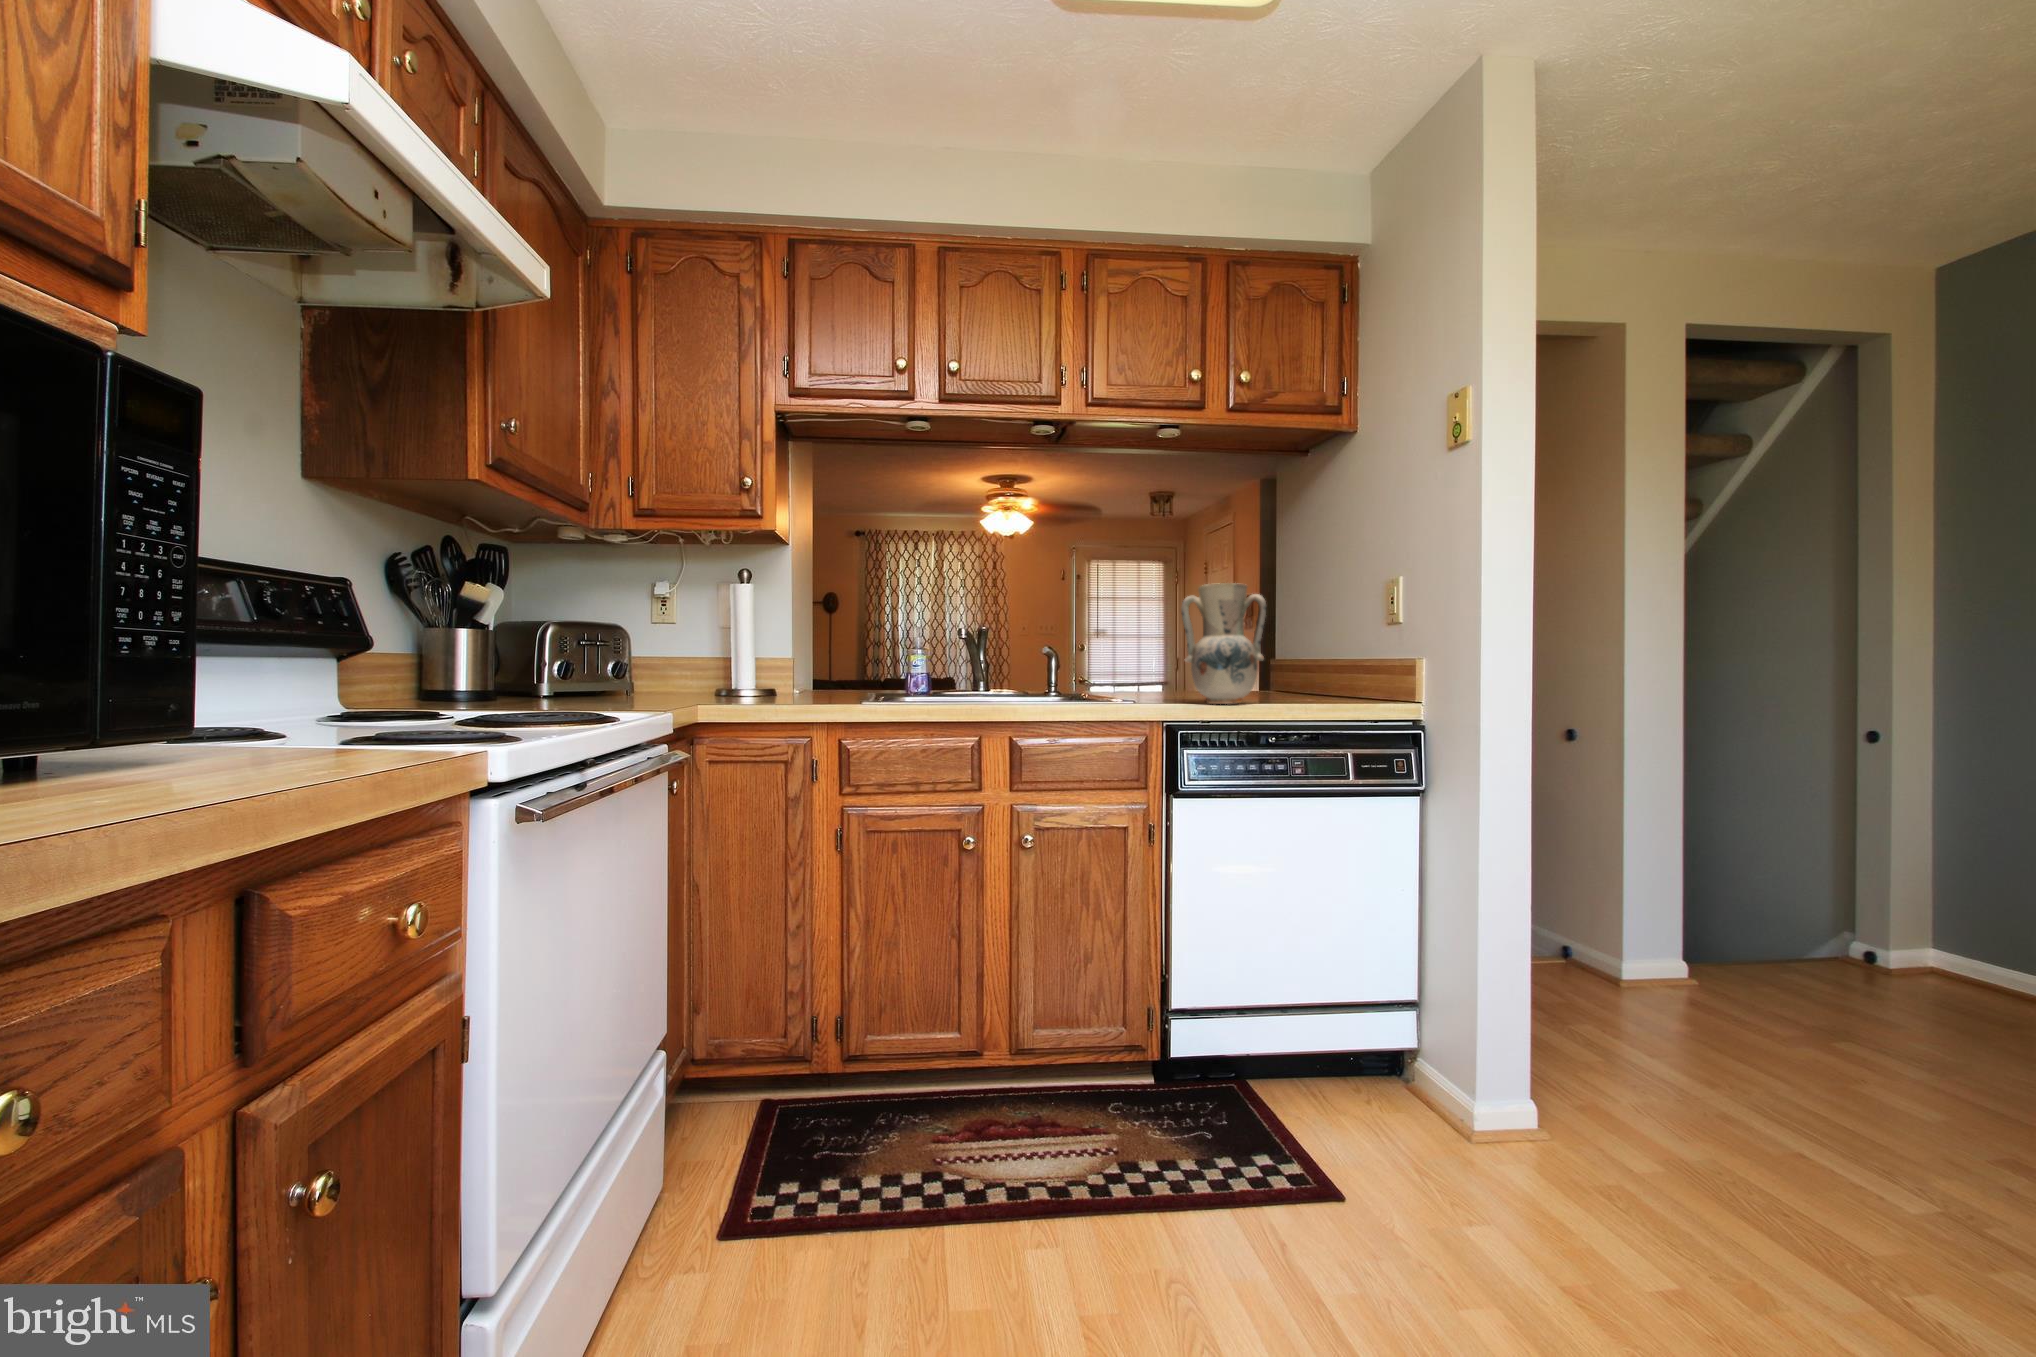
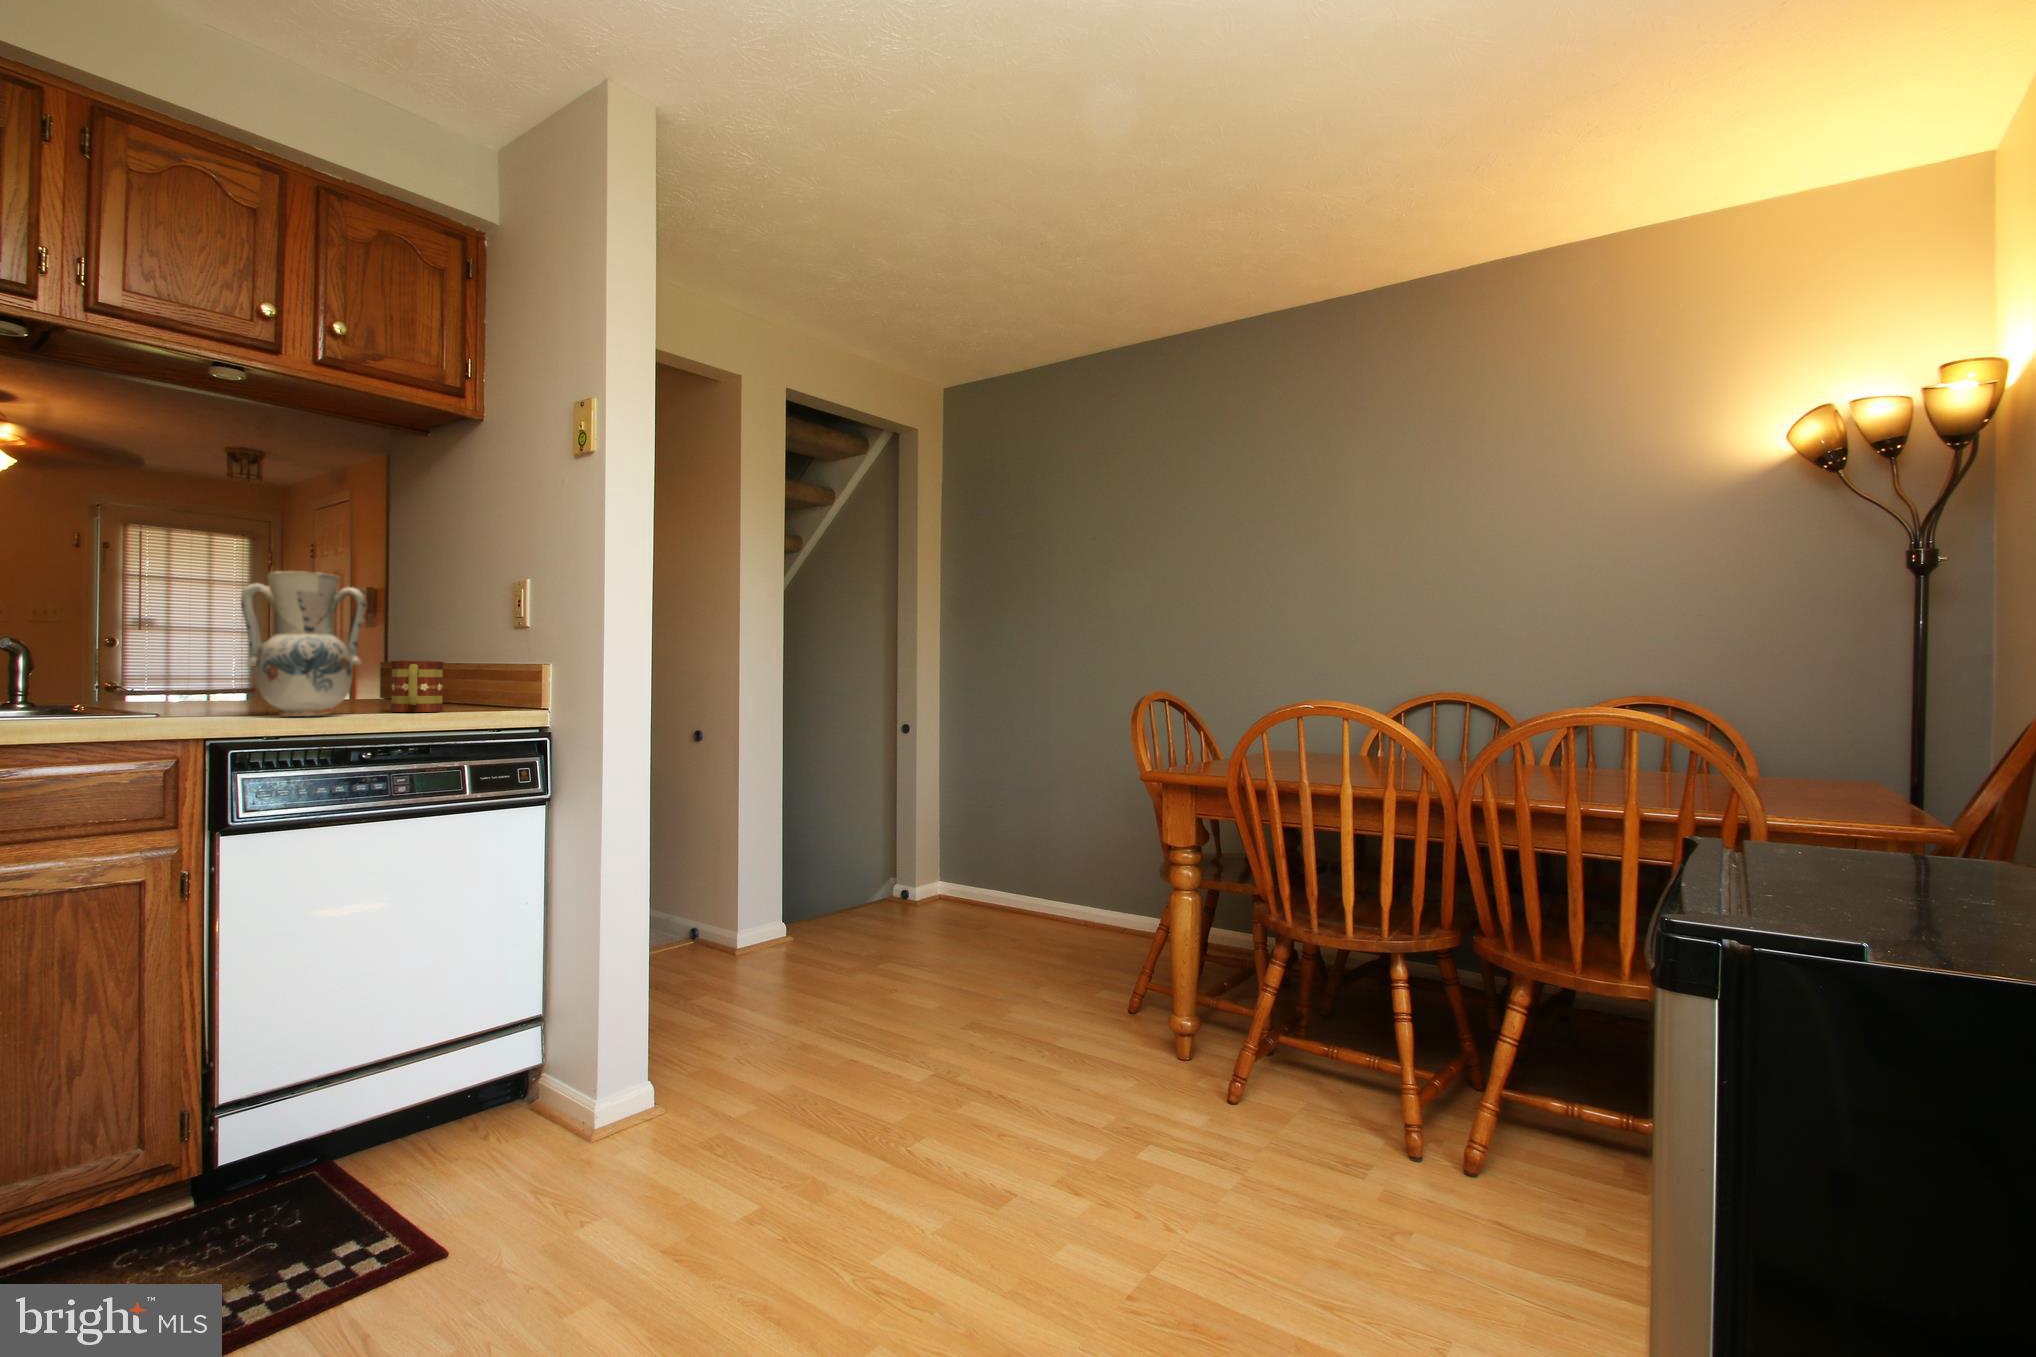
mug: none [1282,657,1325,702] -> present [390,661,444,712]

